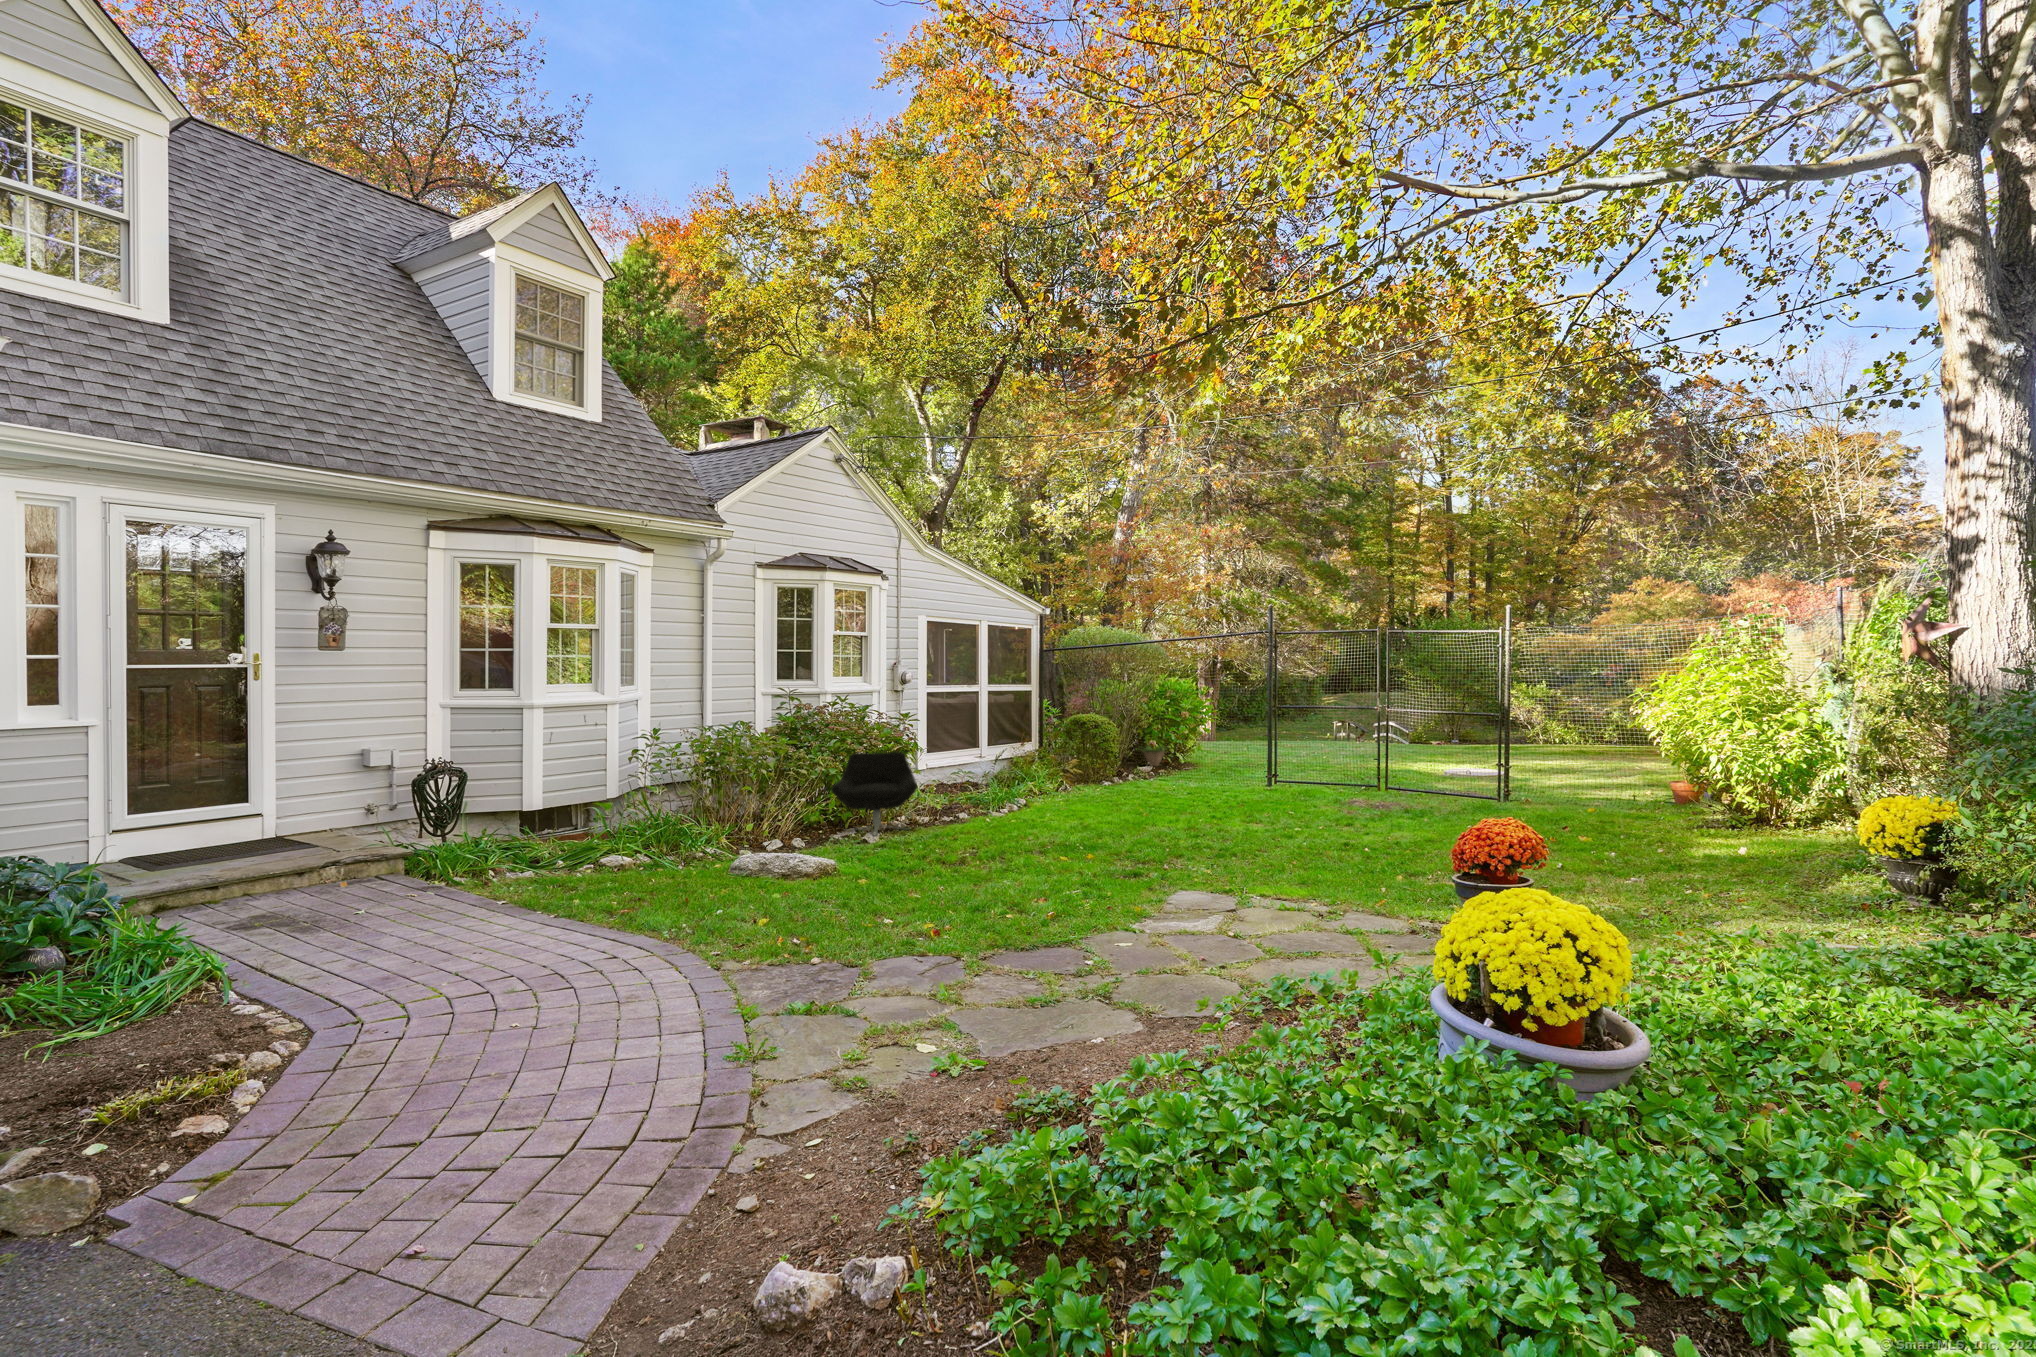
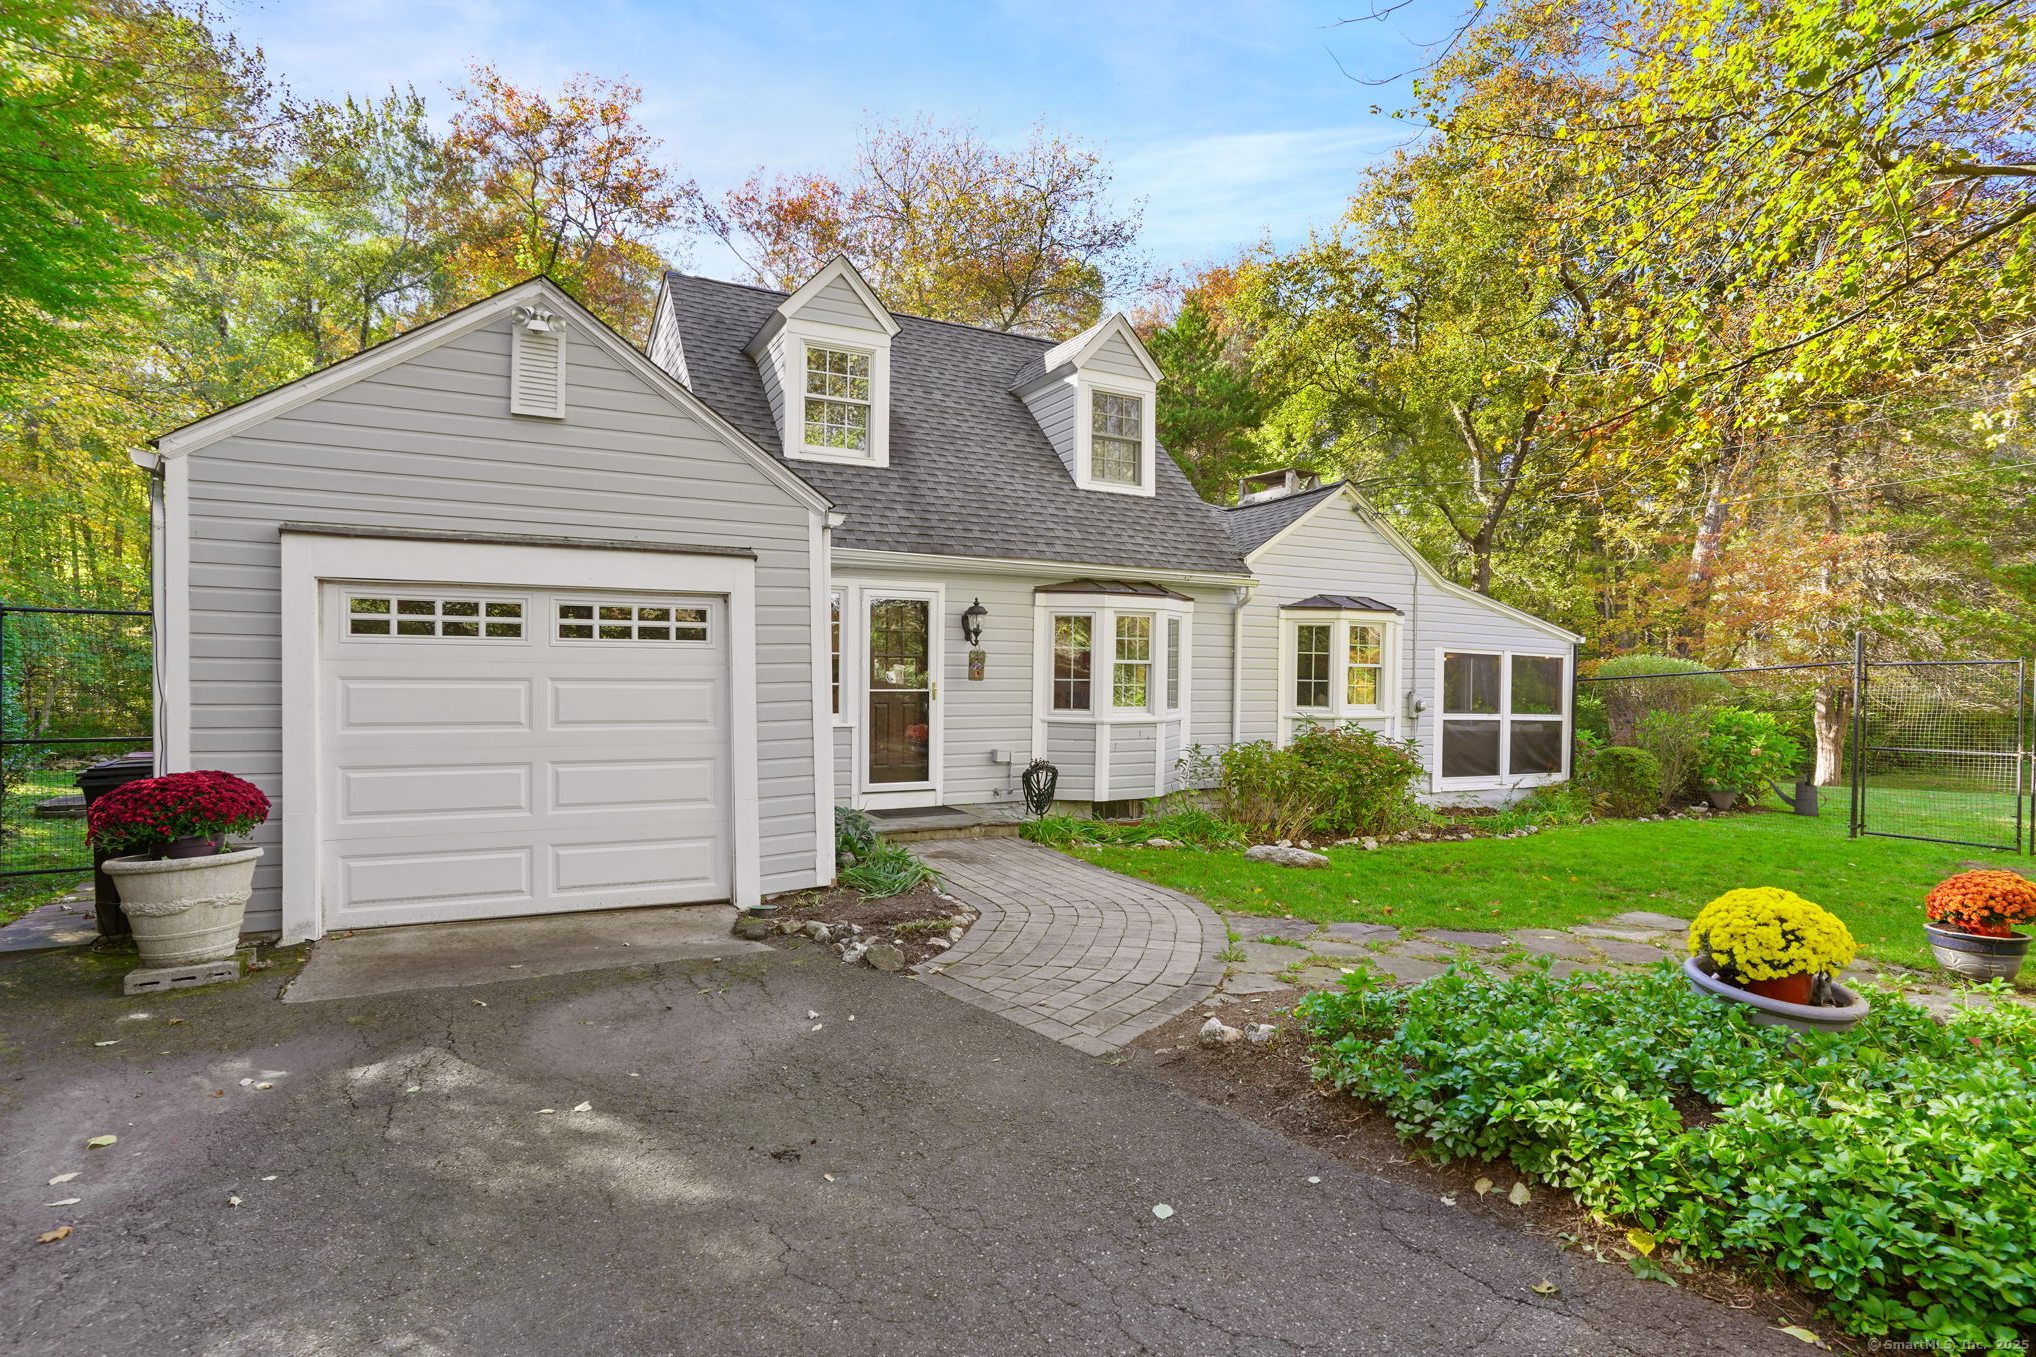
watering can: none [1186,731,1229,768] -> present [1766,774,1827,816]
lounge chair: present [831,752,918,836] -> none [1331,772,1413,846]

